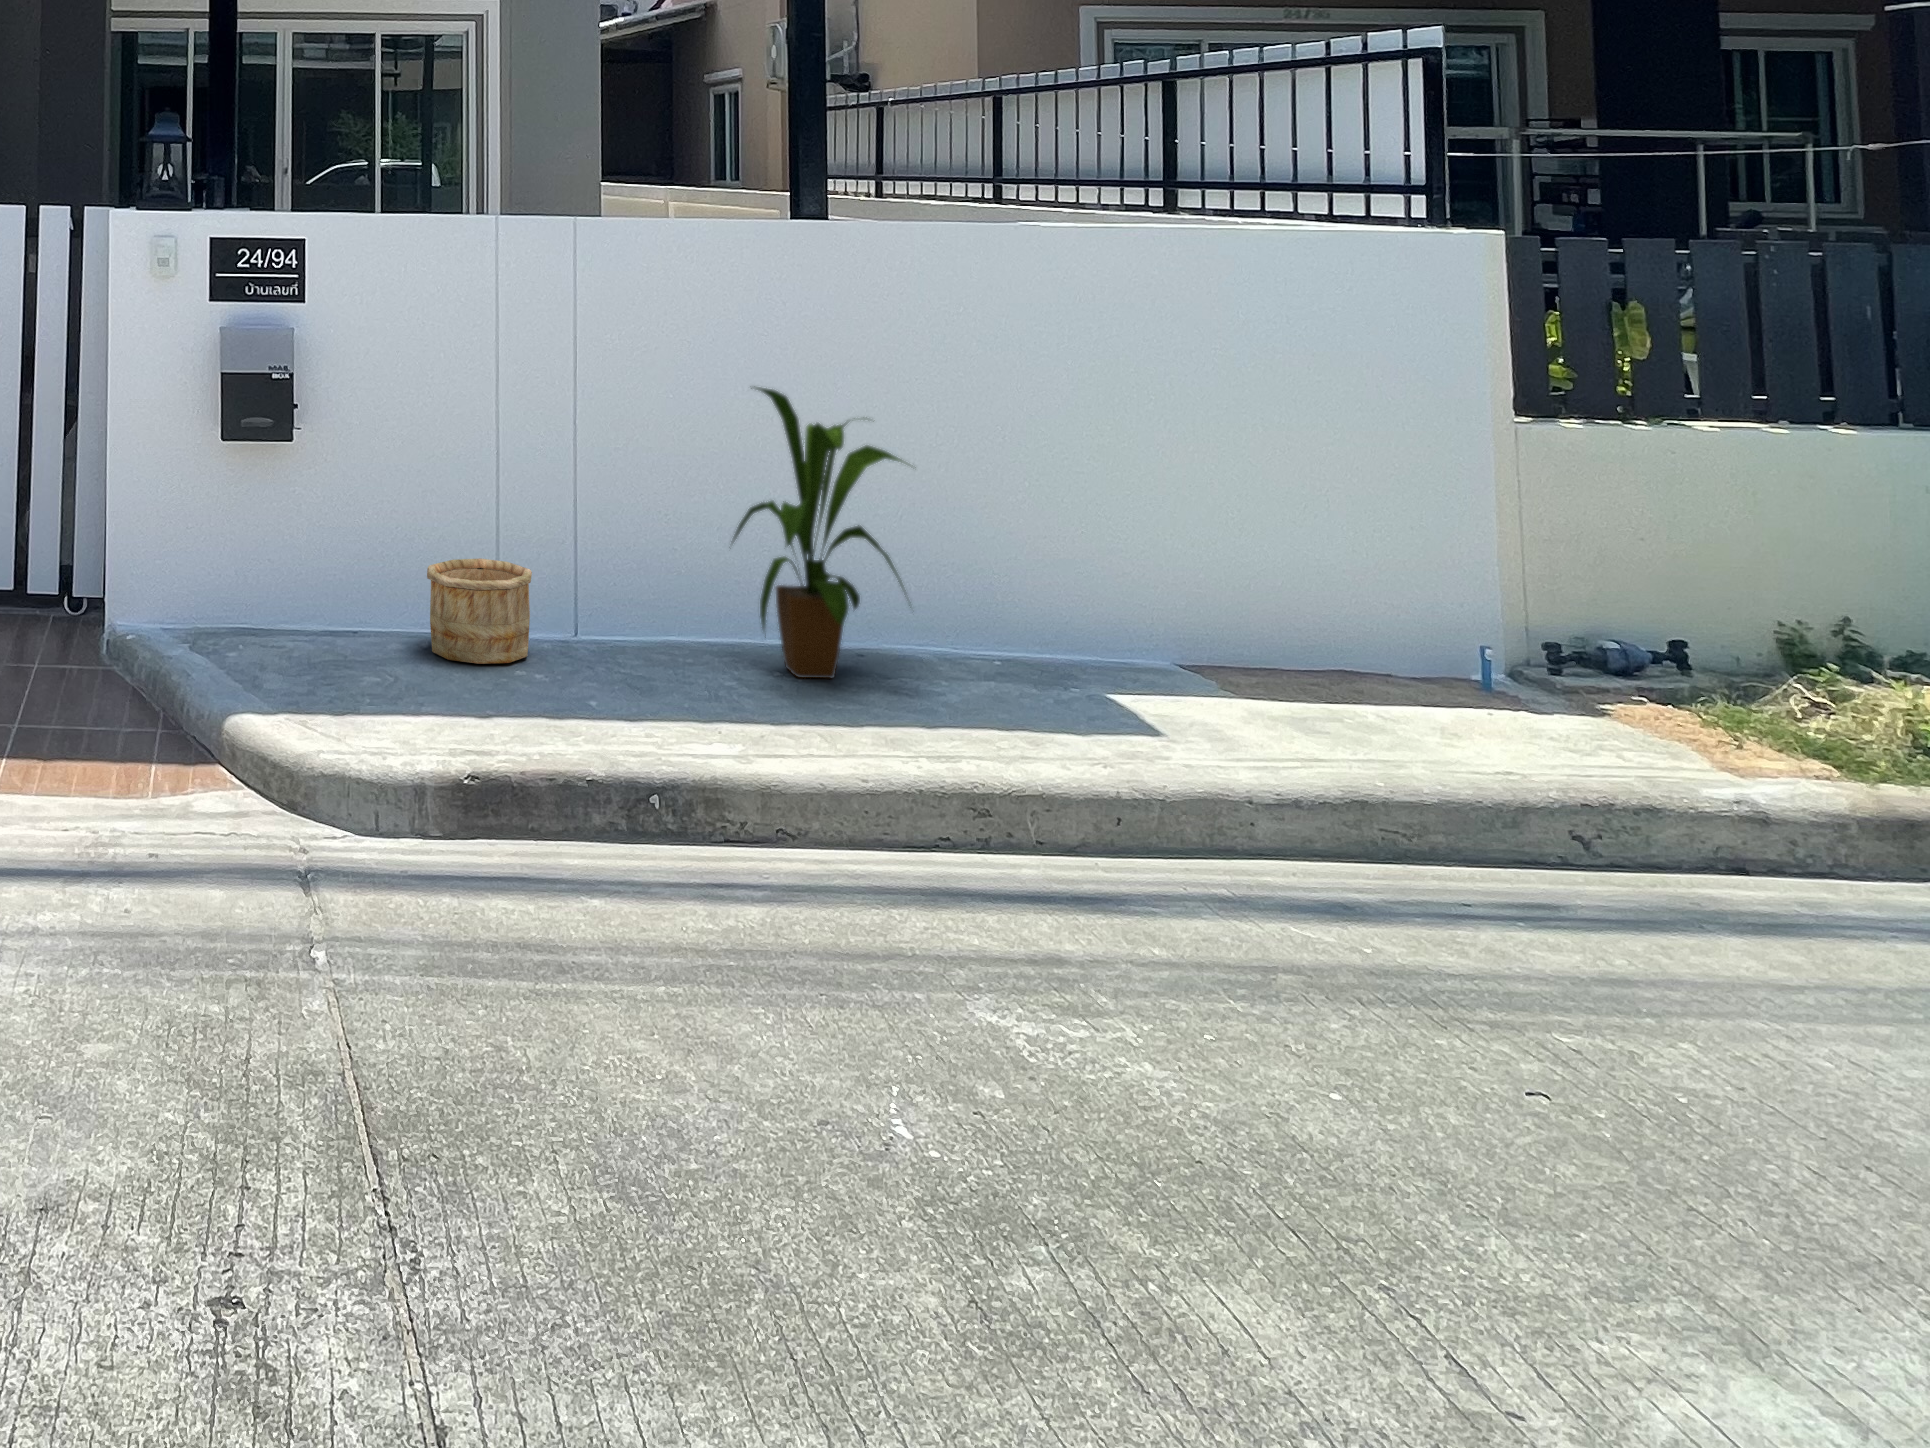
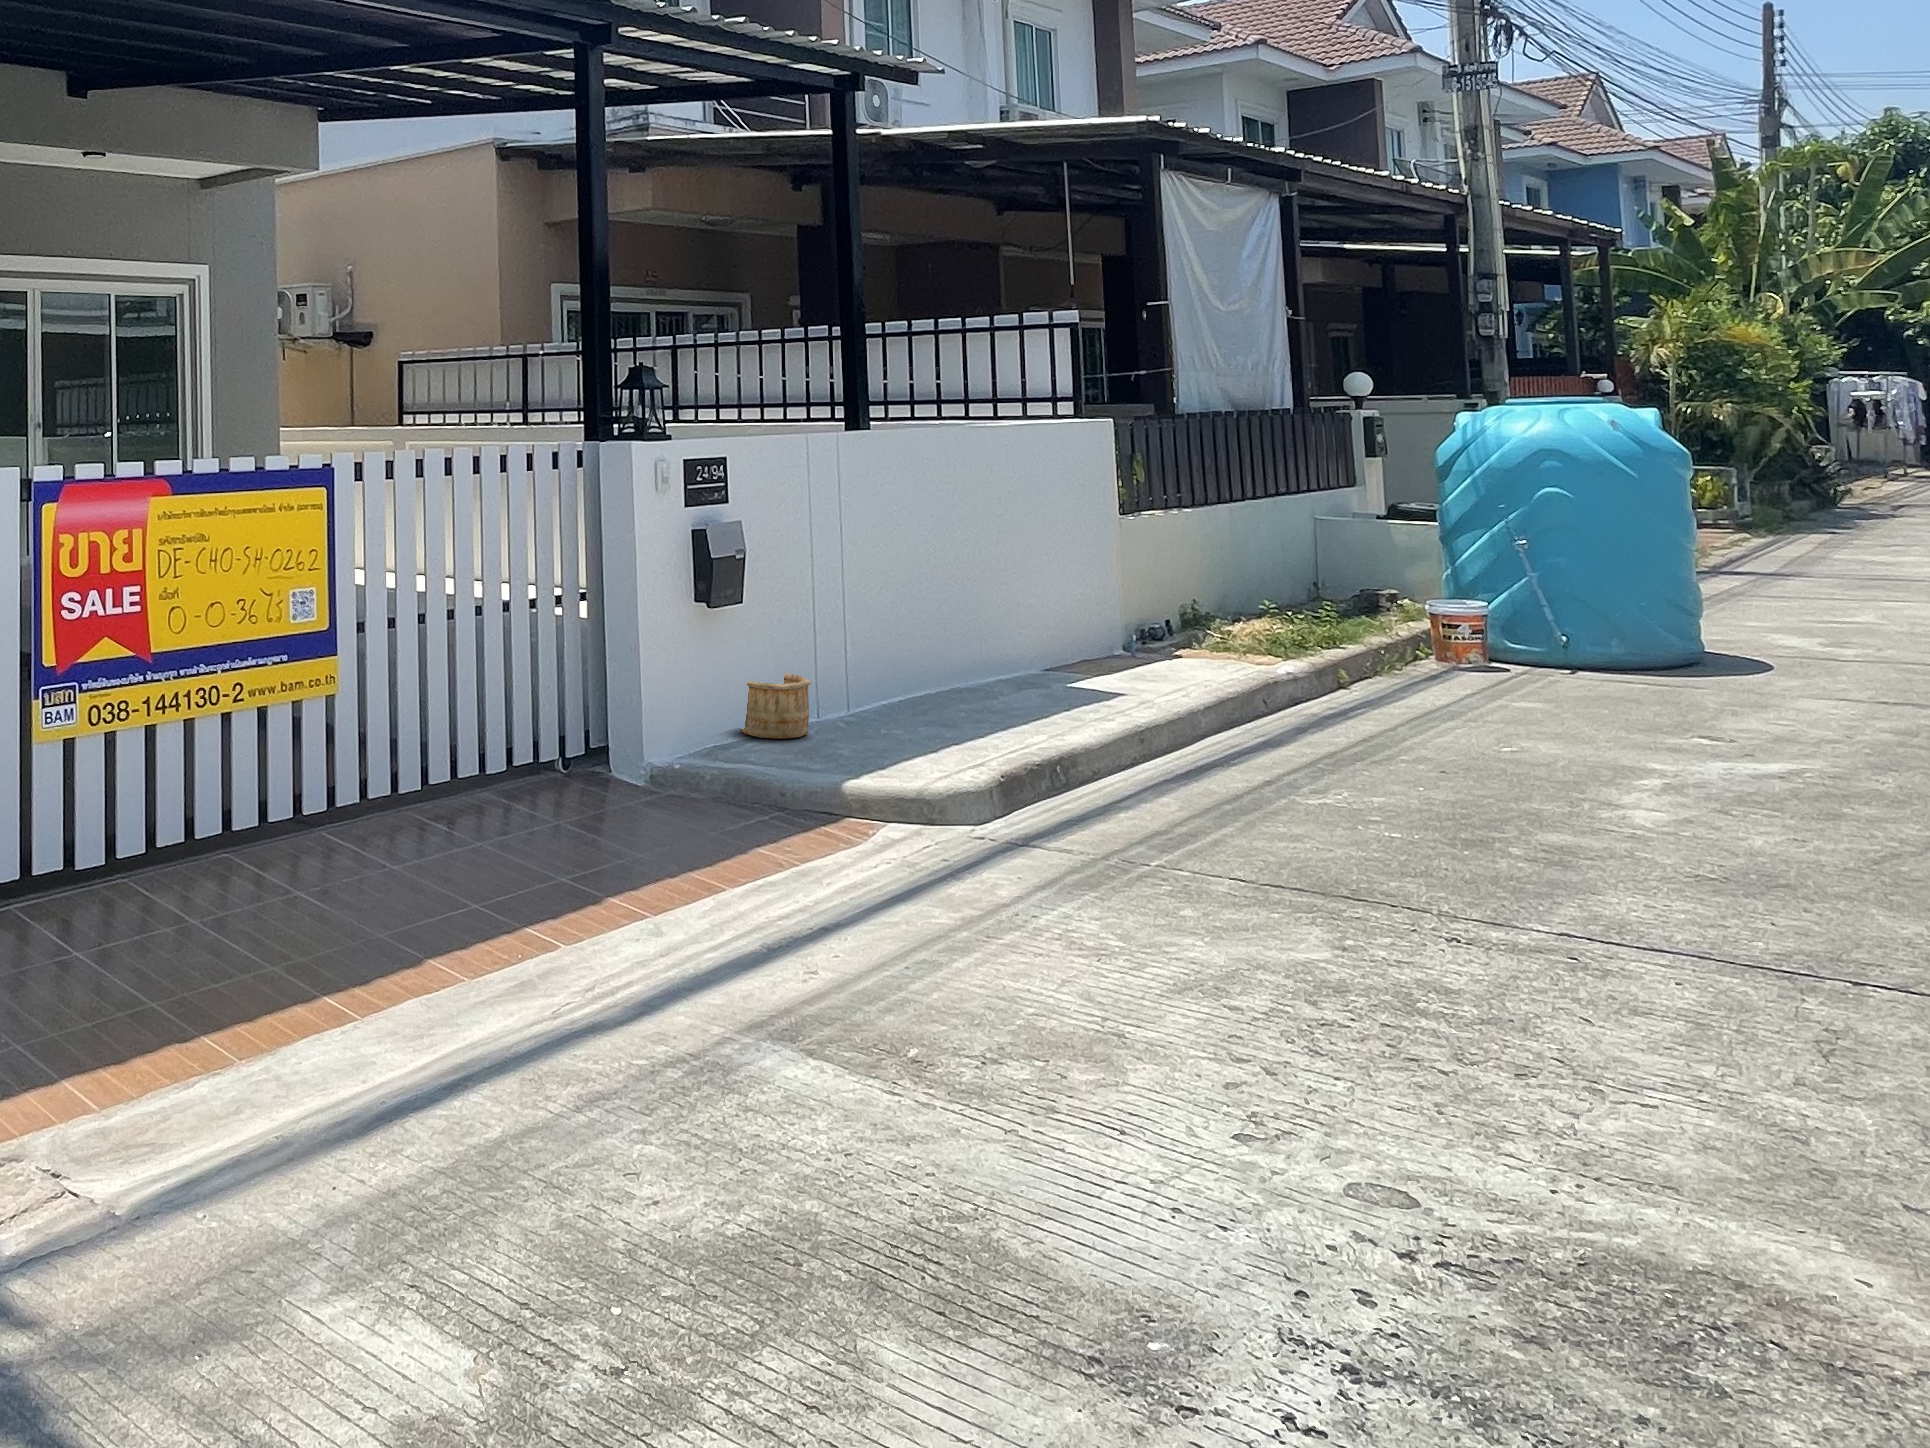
house plant: present [733,386,903,678] -> none [839,538,955,711]

